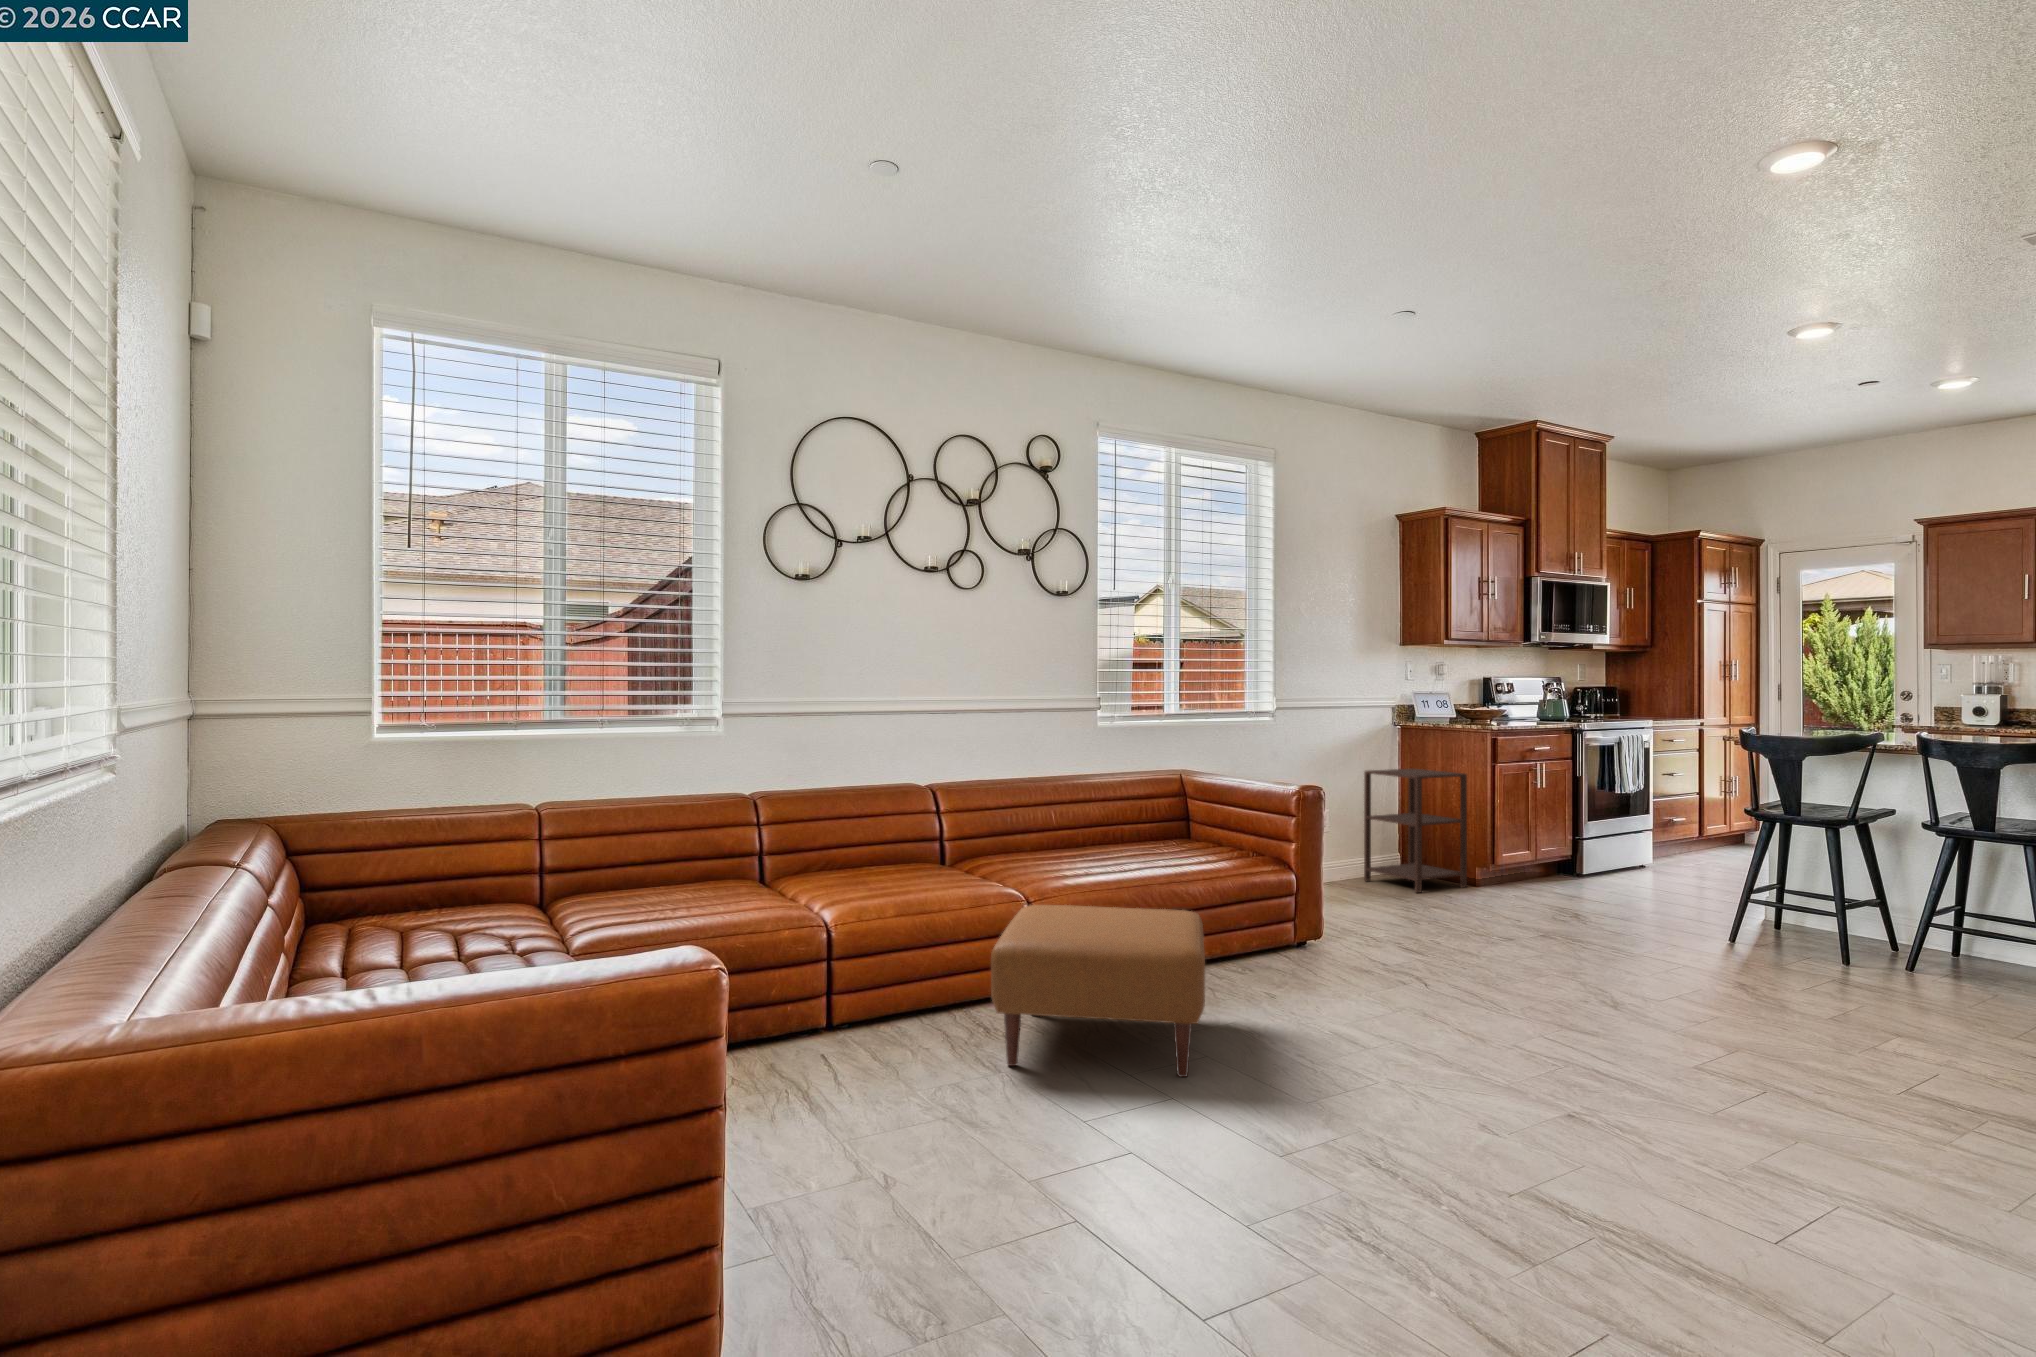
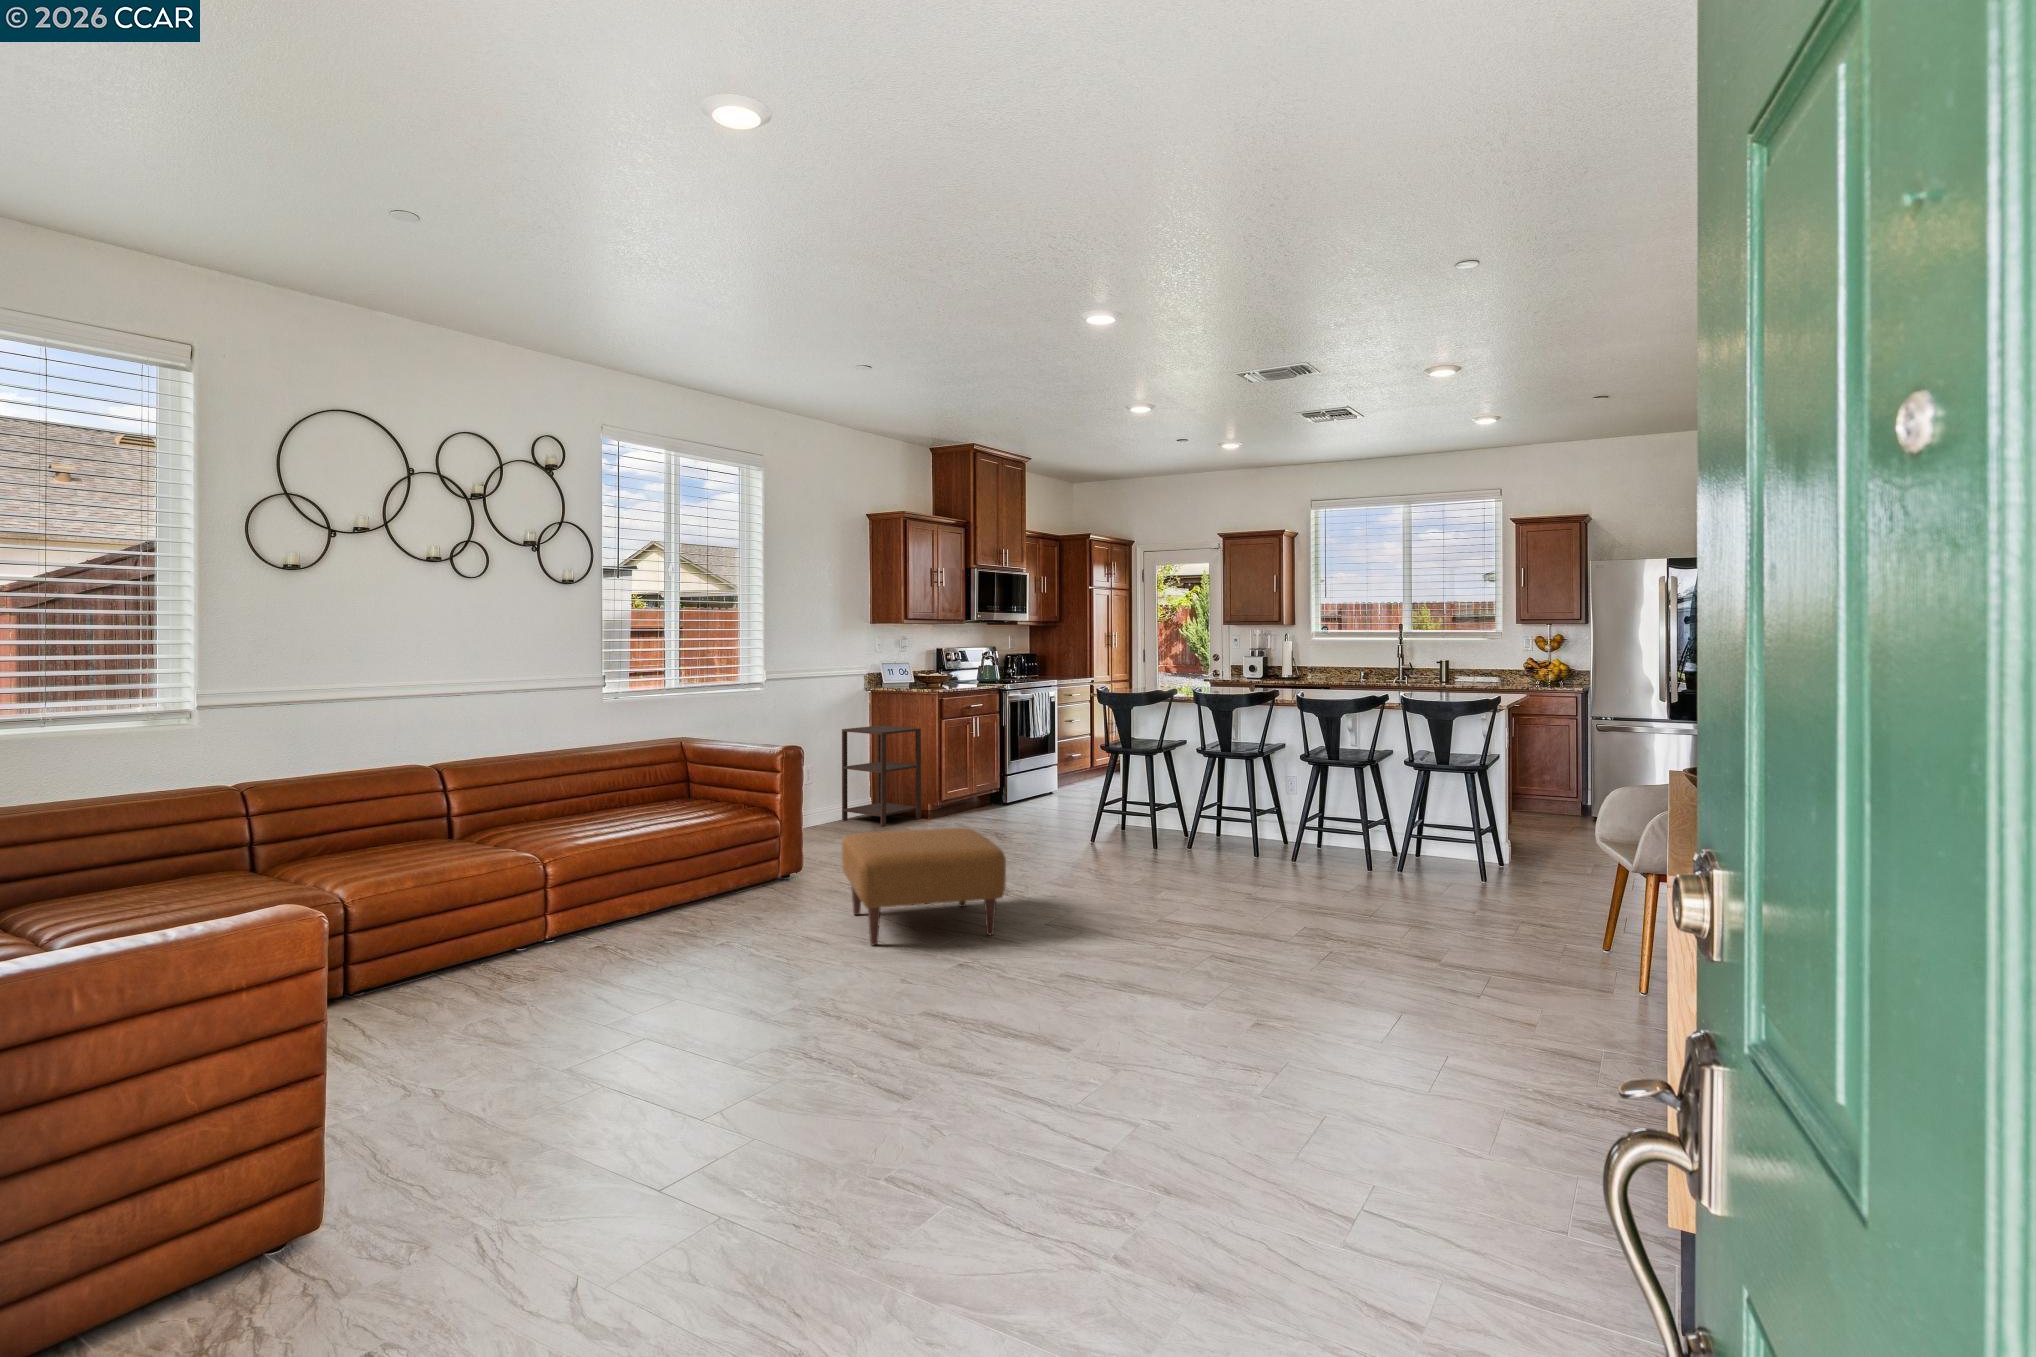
ottoman: present [991,905,1205,1077] -> present [842,828,1006,945]

